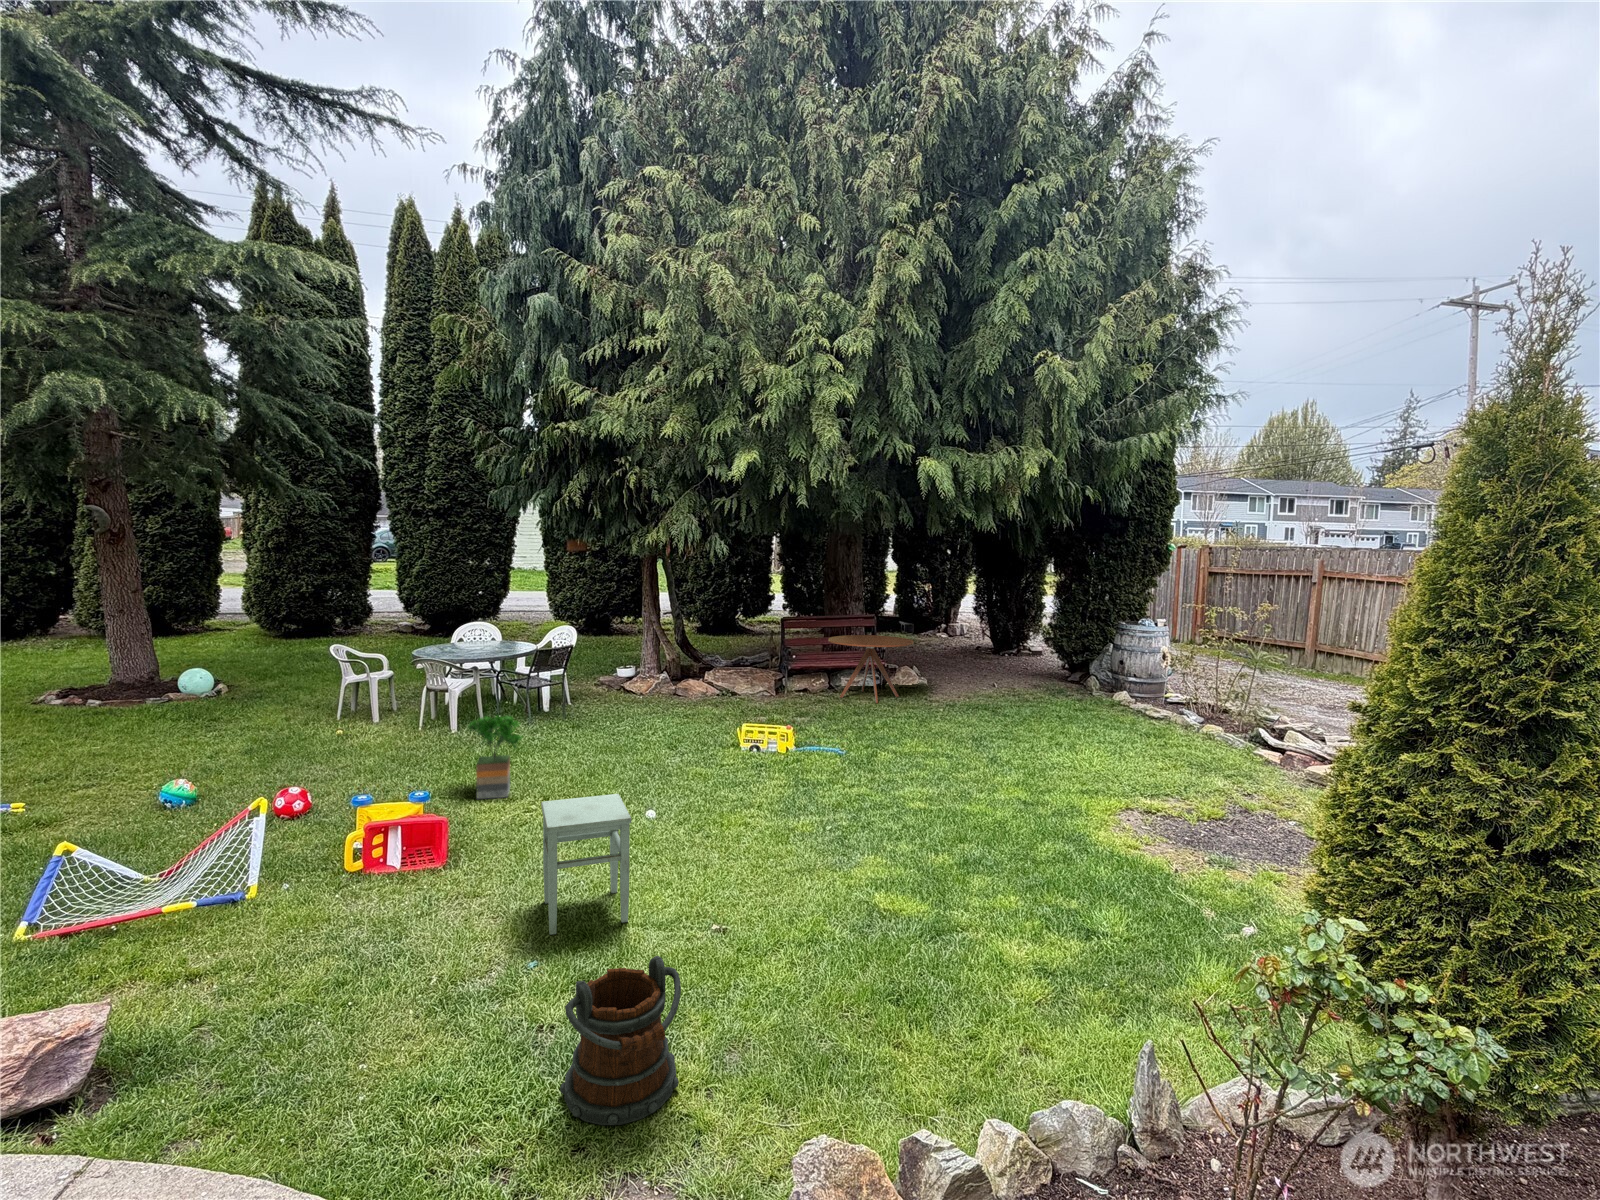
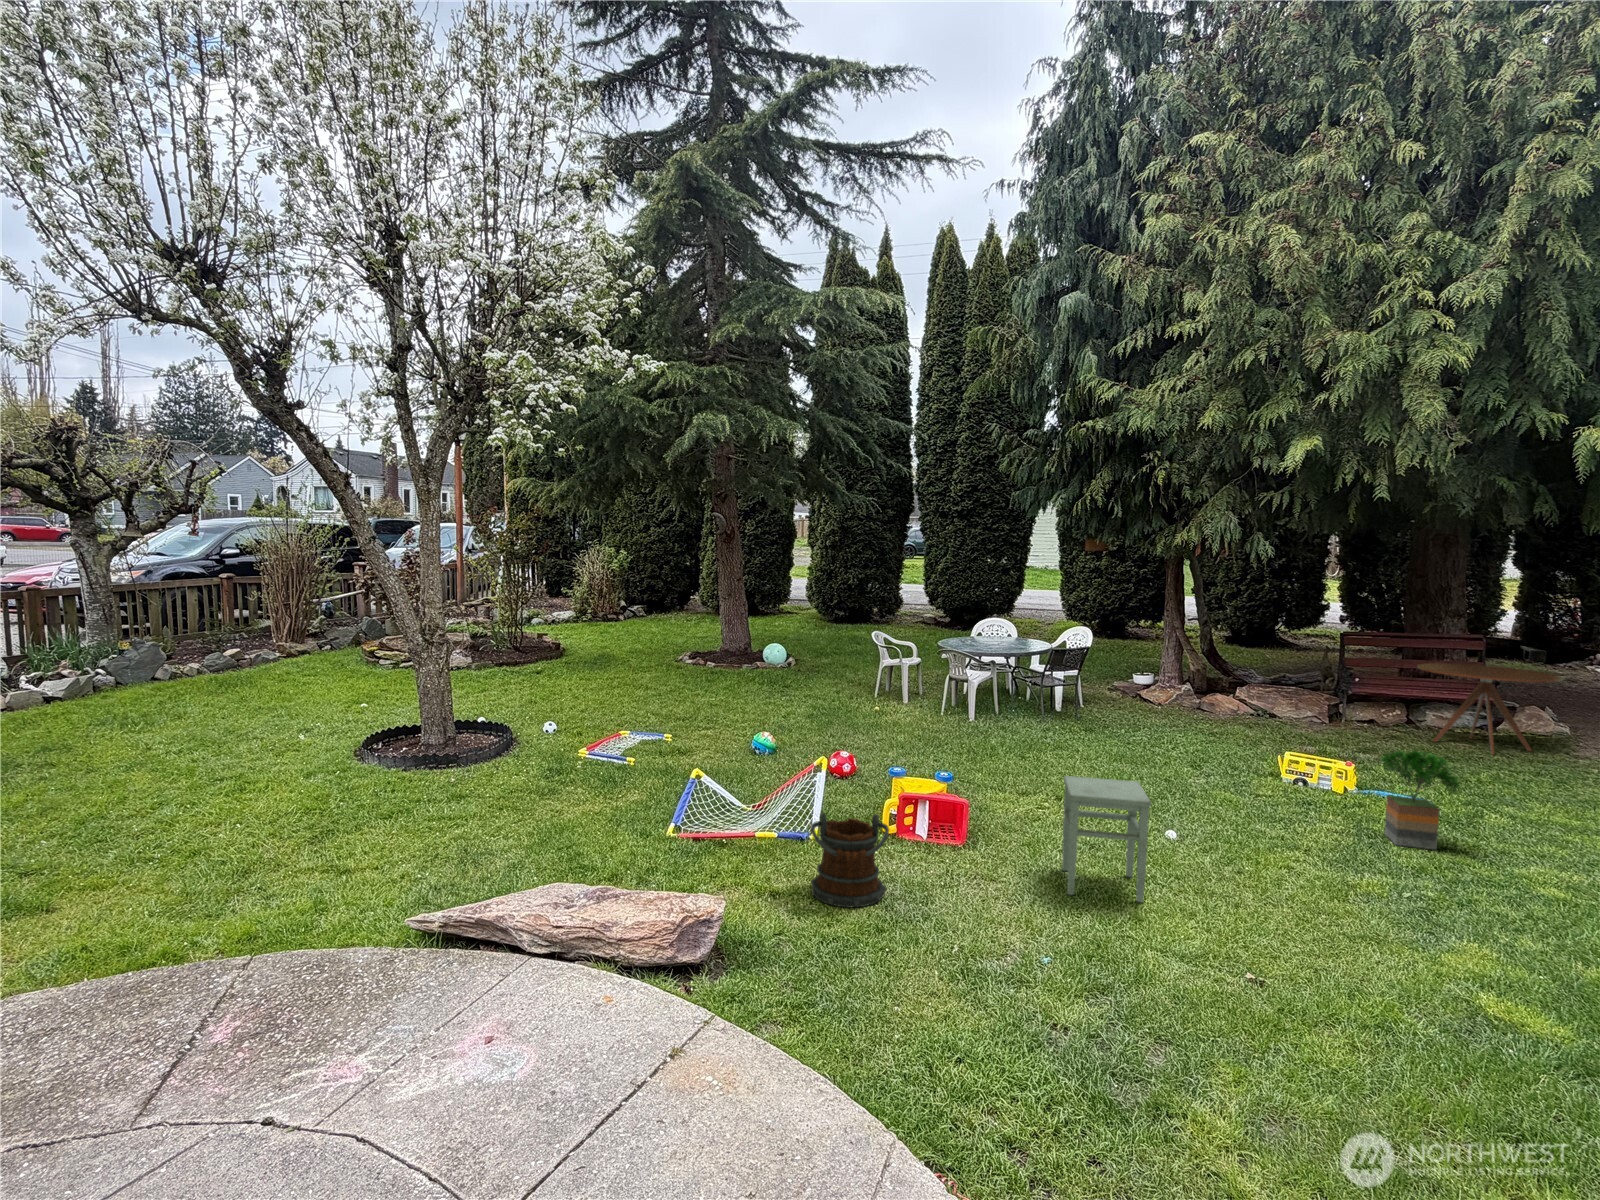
potted tree: present [468,716,522,799] -> present [1381,750,1459,850]
bucket: present [560,956,681,1125] -> present [811,813,889,908]

